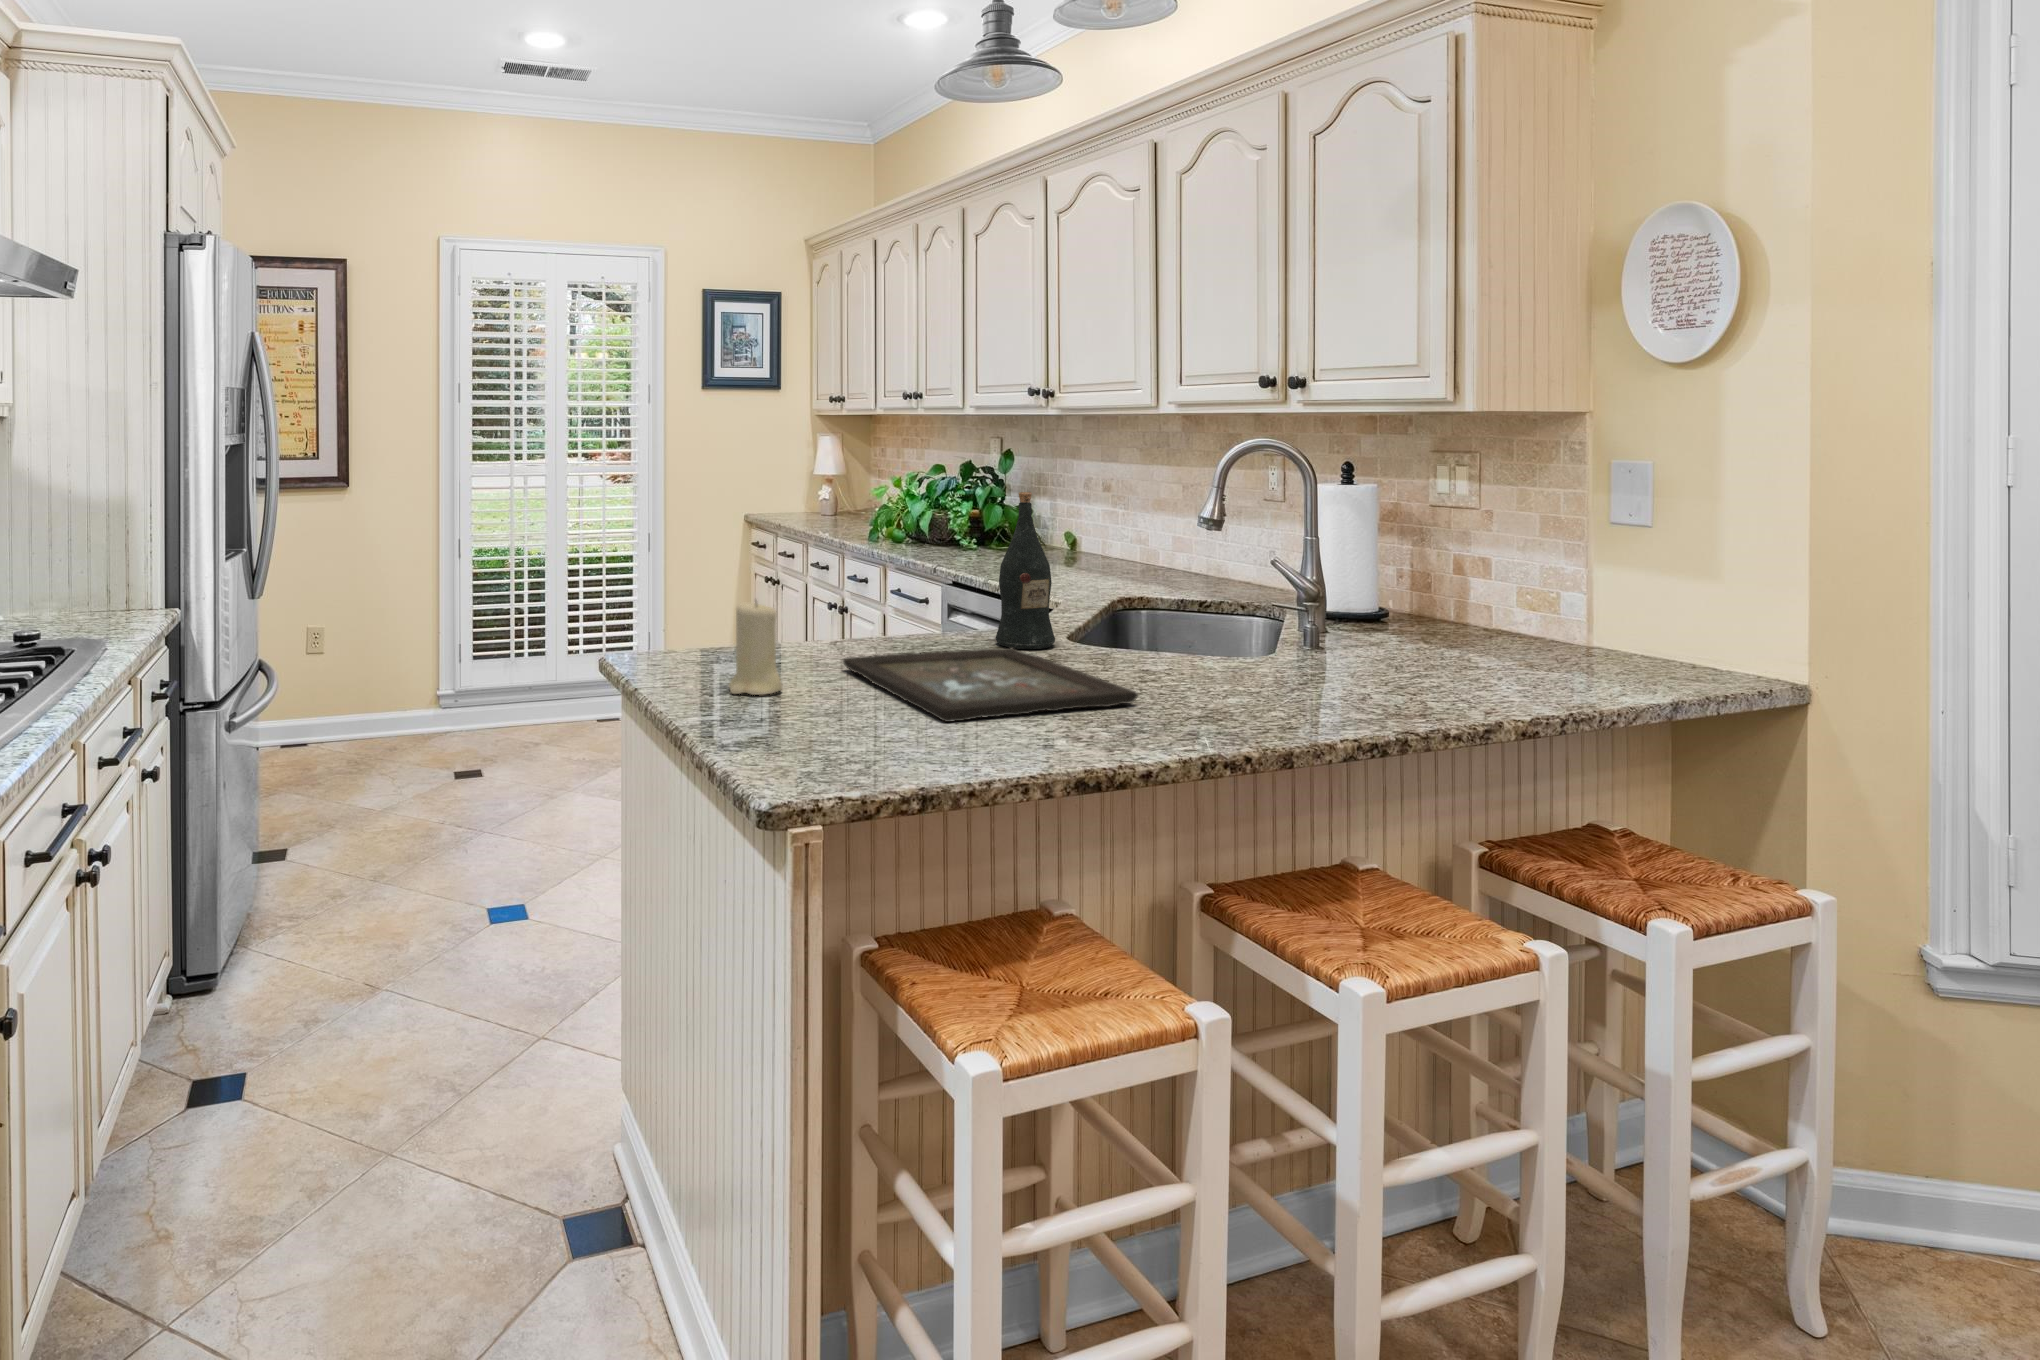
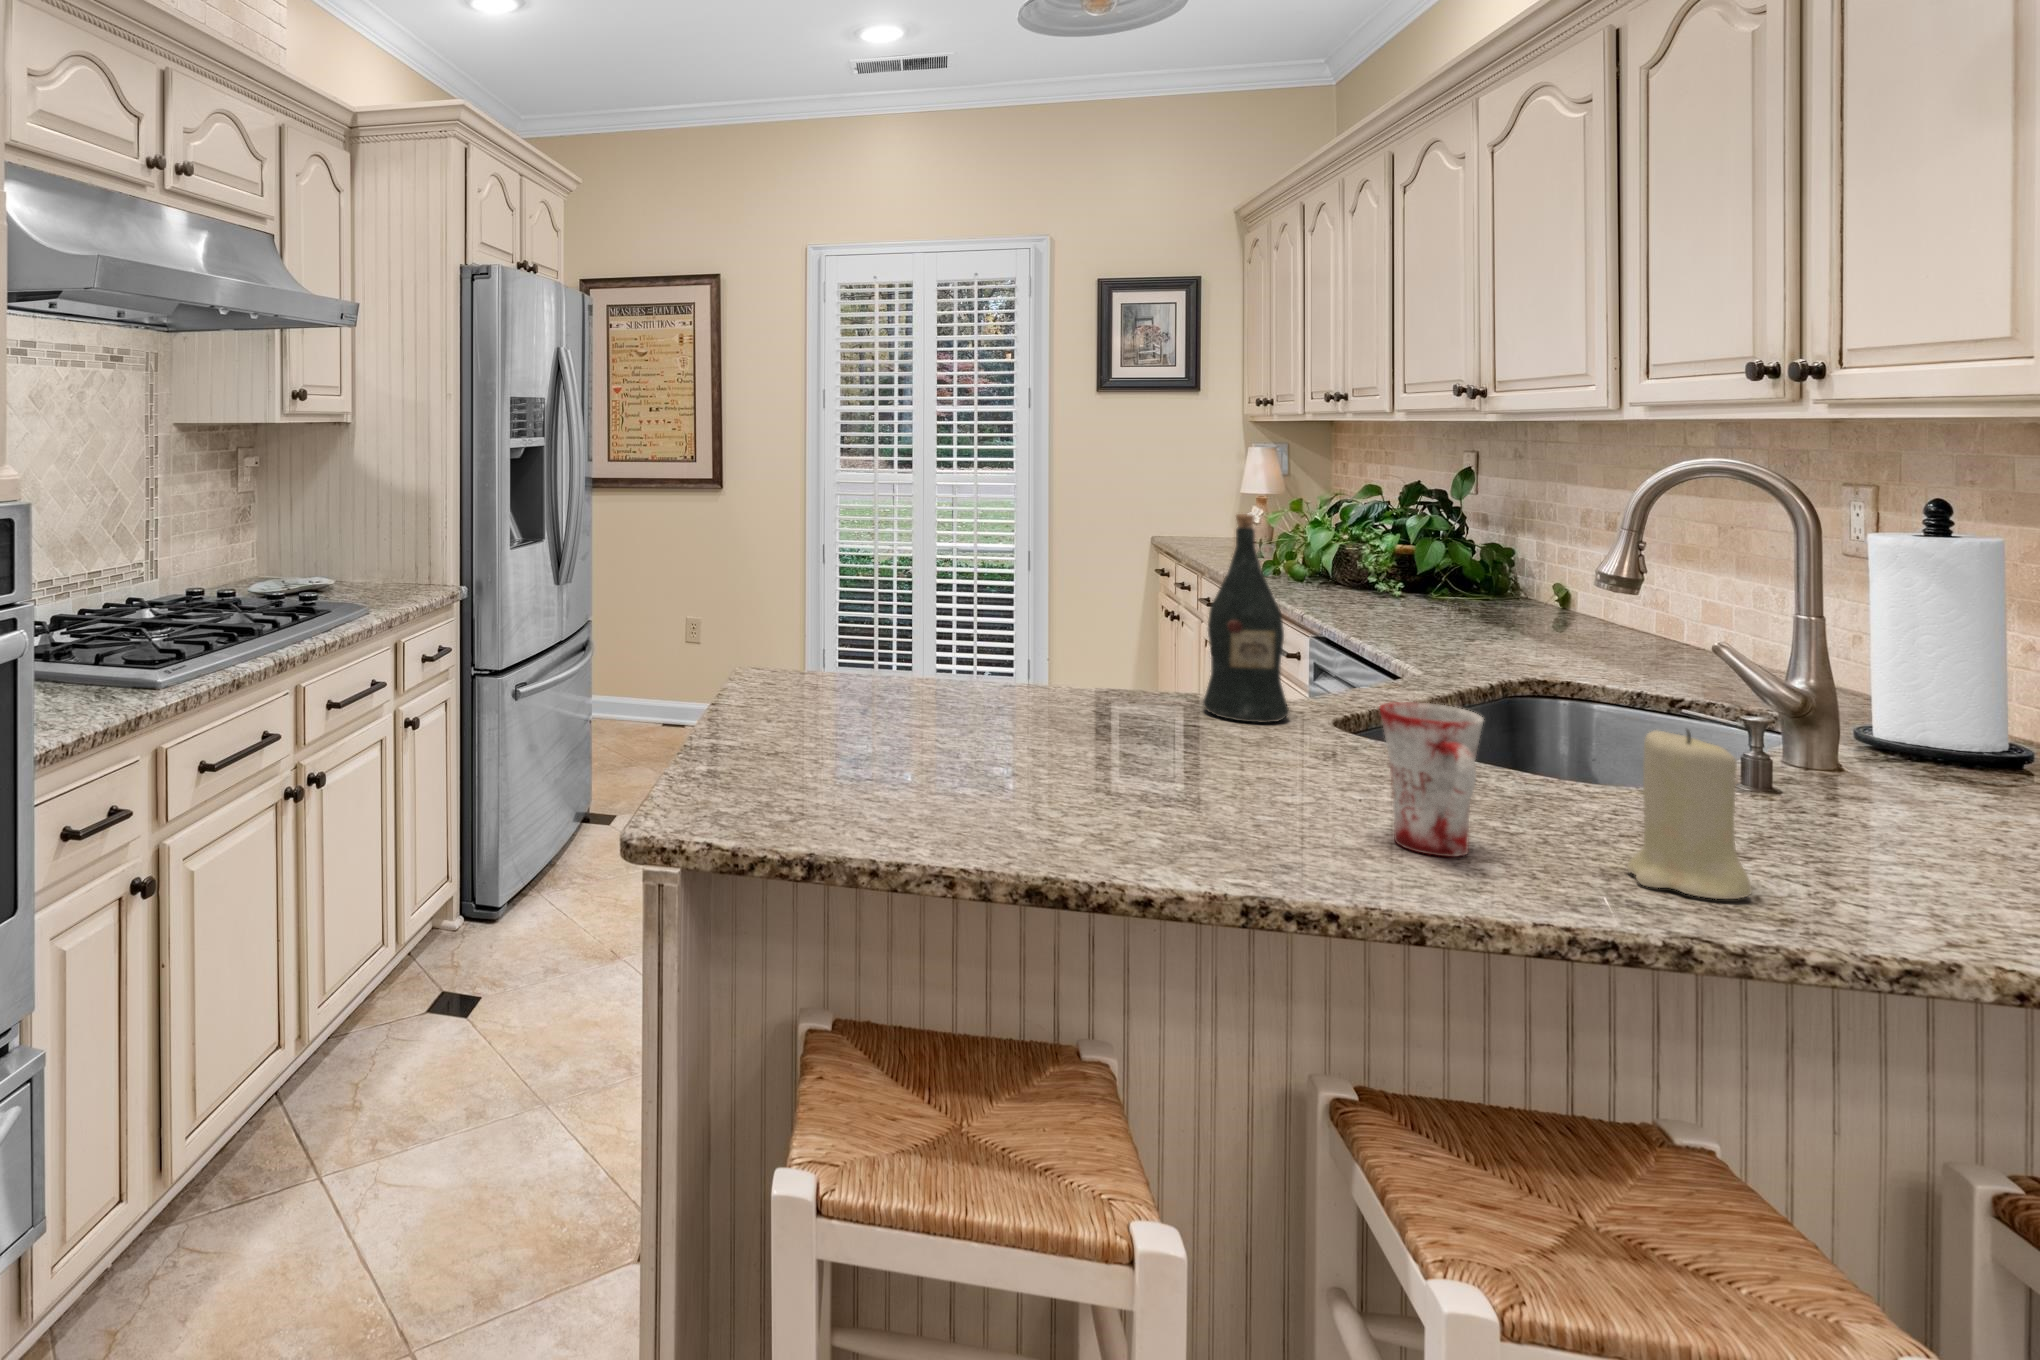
candle: present [729,602,783,695] -> present [1627,730,1752,899]
mug: none [1207,617,1282,717] -> present [1380,702,1483,857]
tray: present [843,648,1137,722] -> none [947,698,1278,806]

